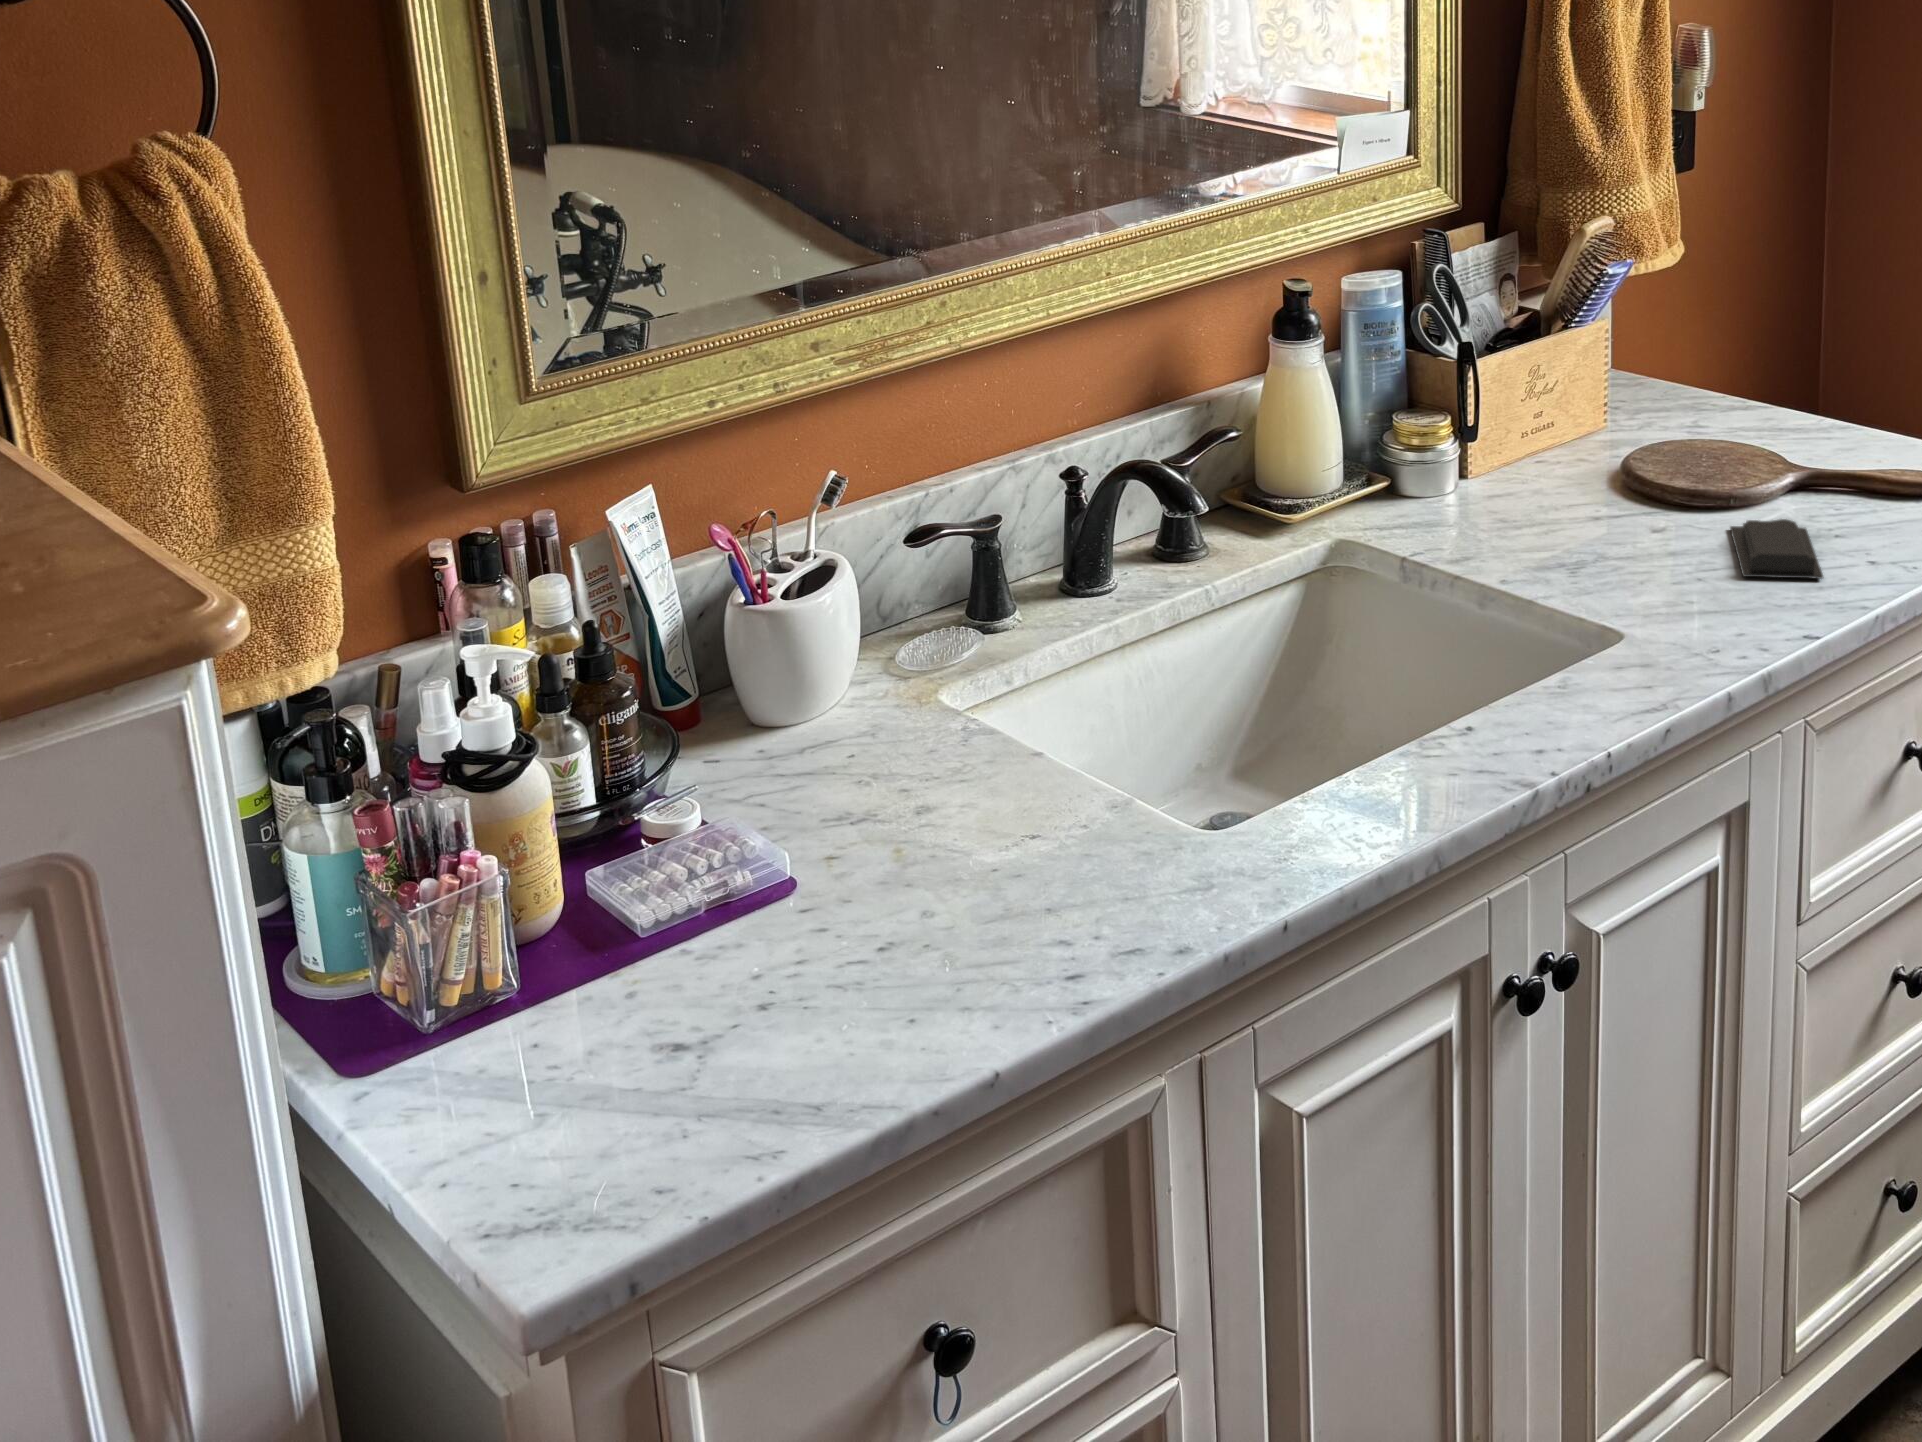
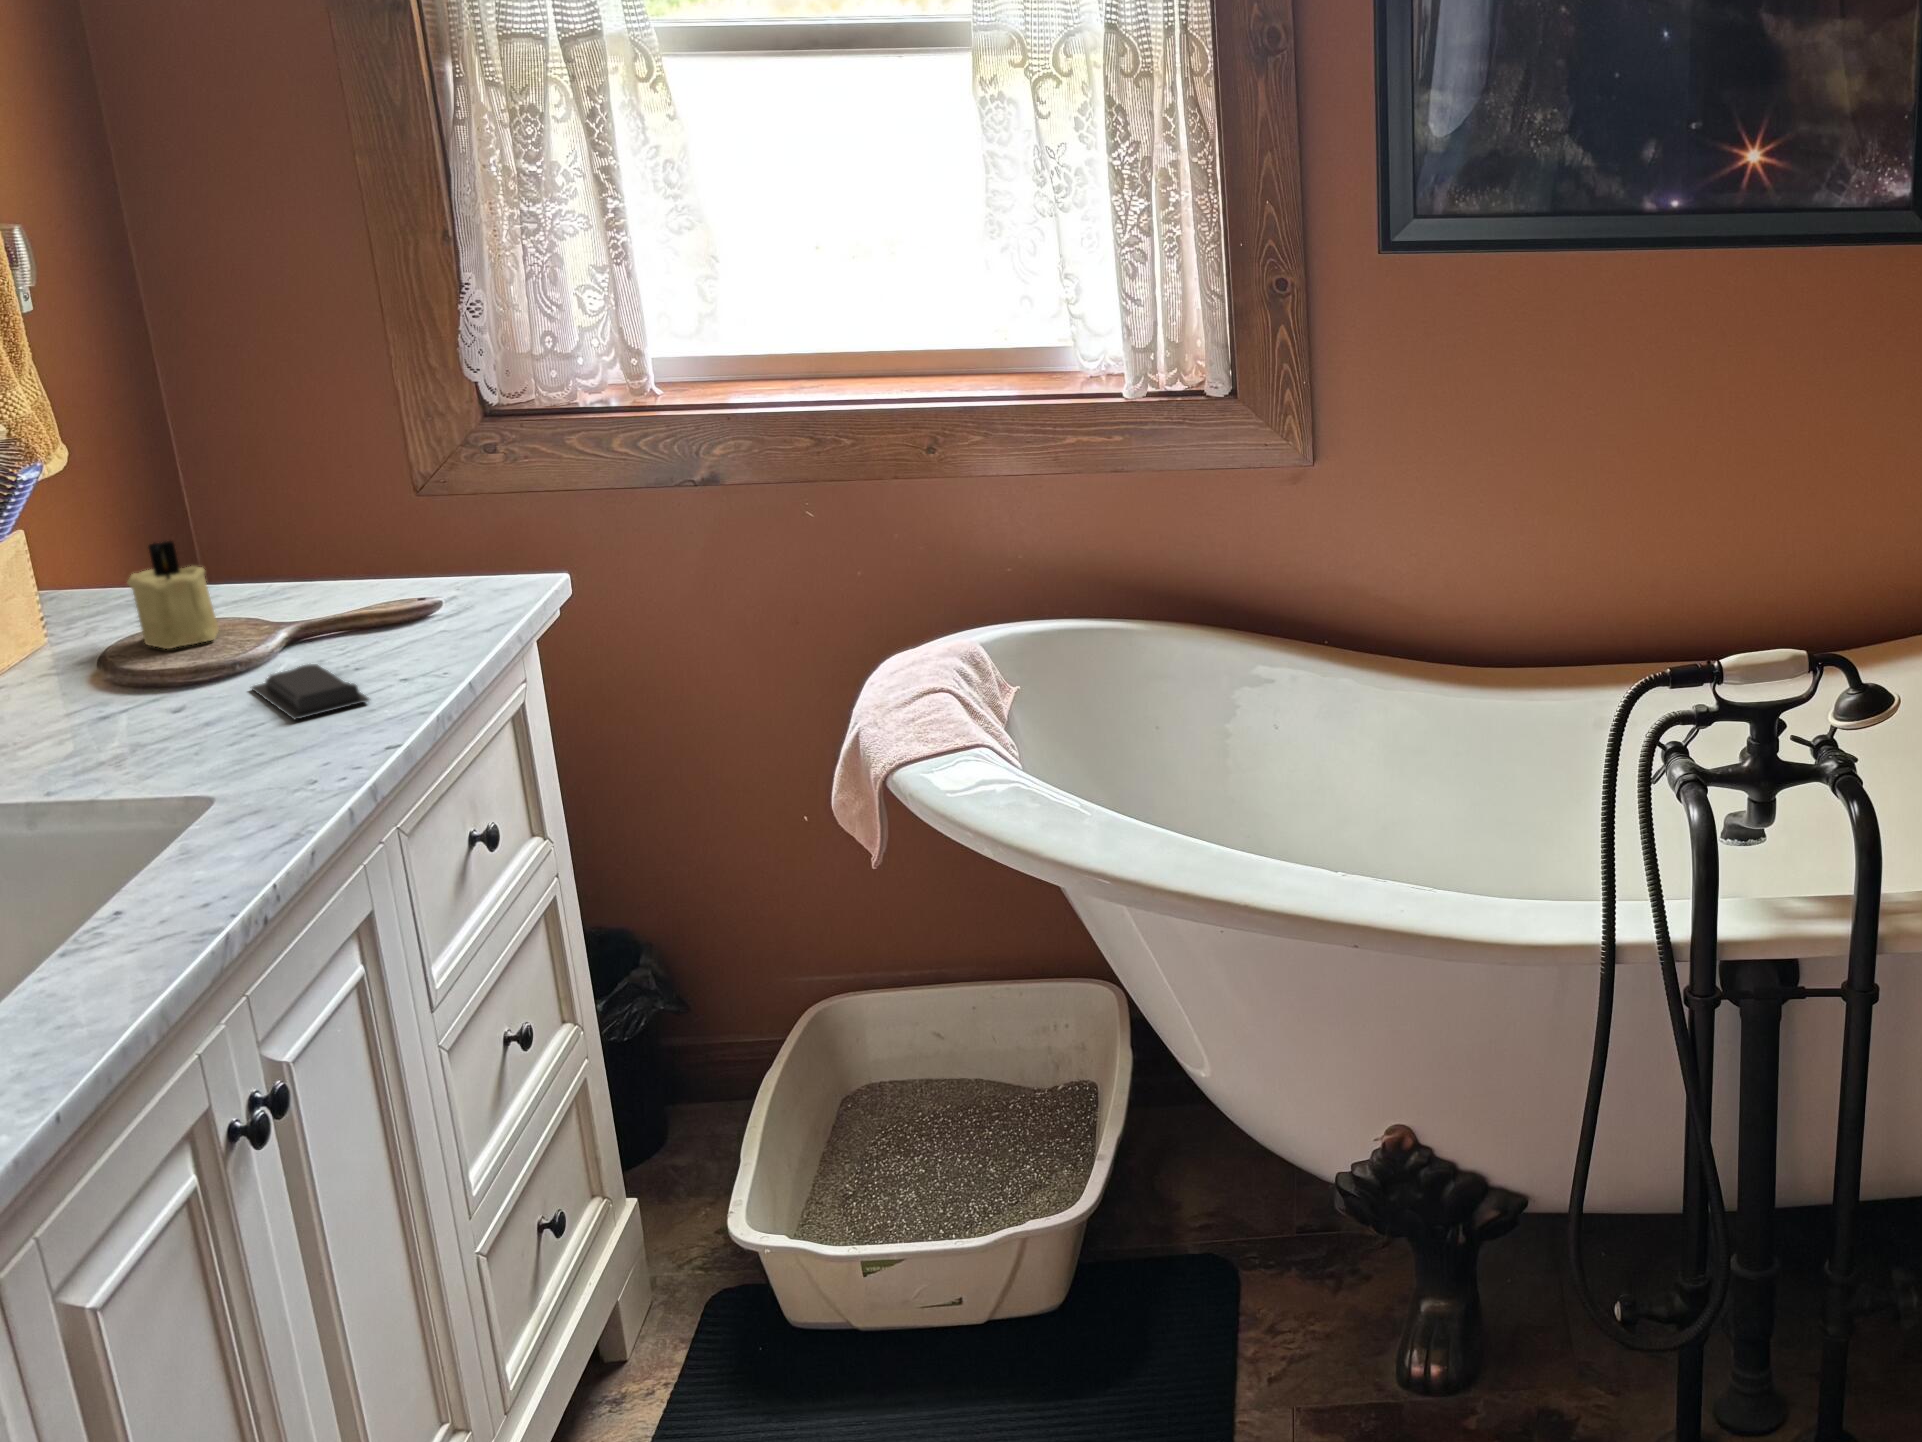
candle: none [1674,355,1748,465] -> present [127,541,219,649]

